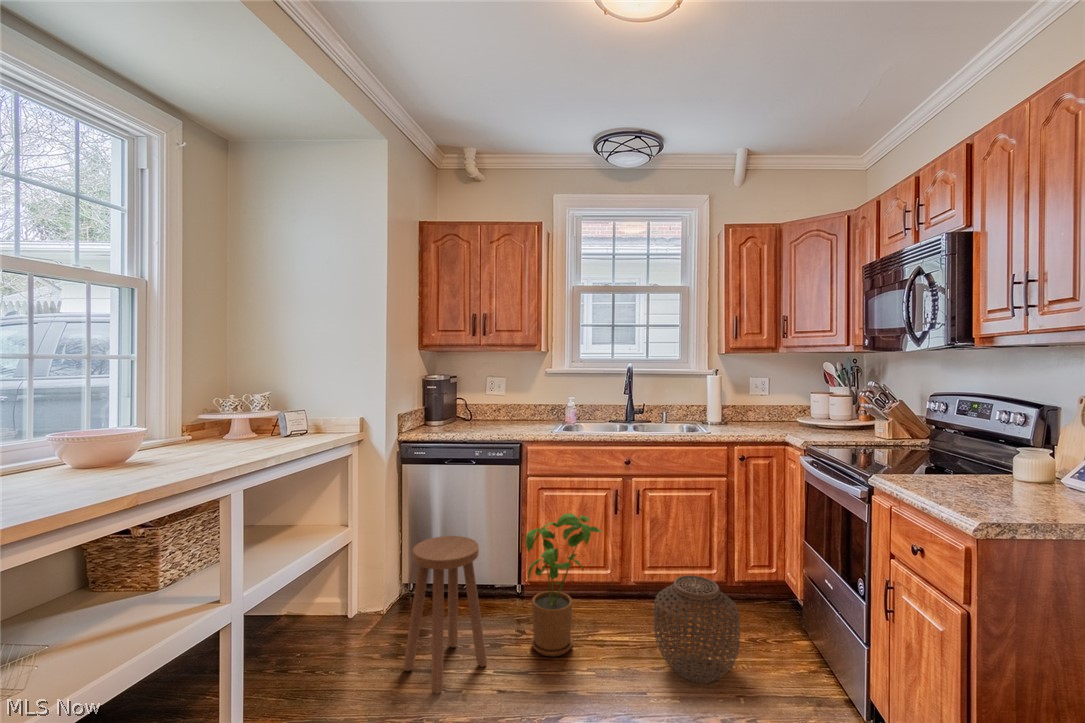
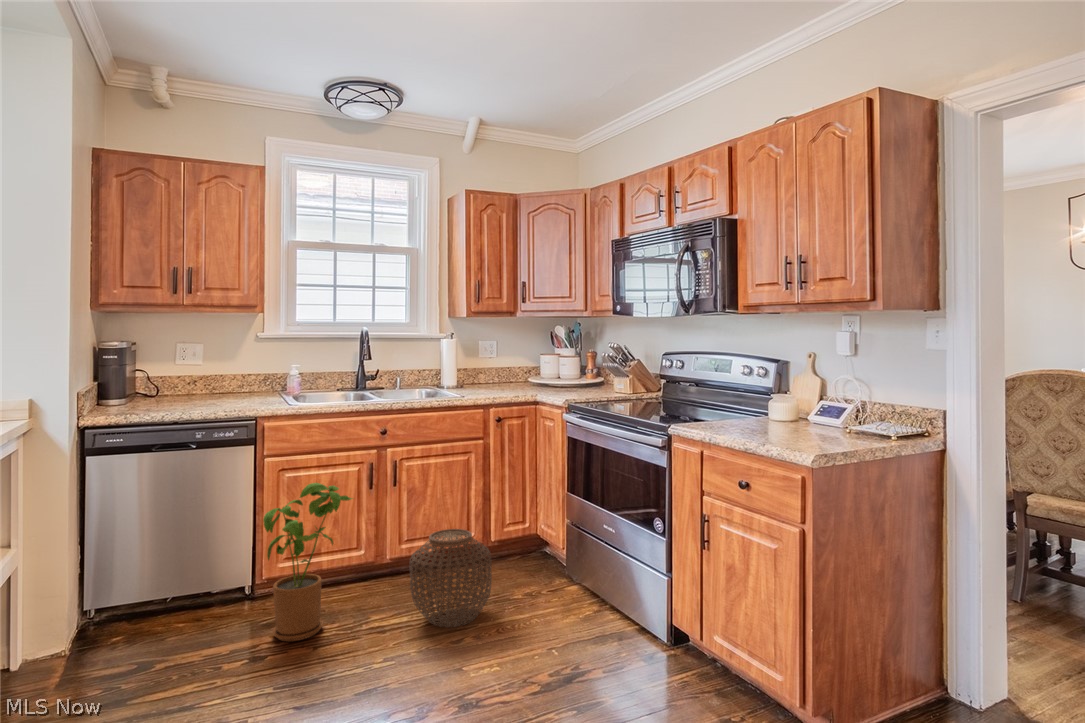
stool: present [403,536,487,694] -> none [100,524,217,703]

